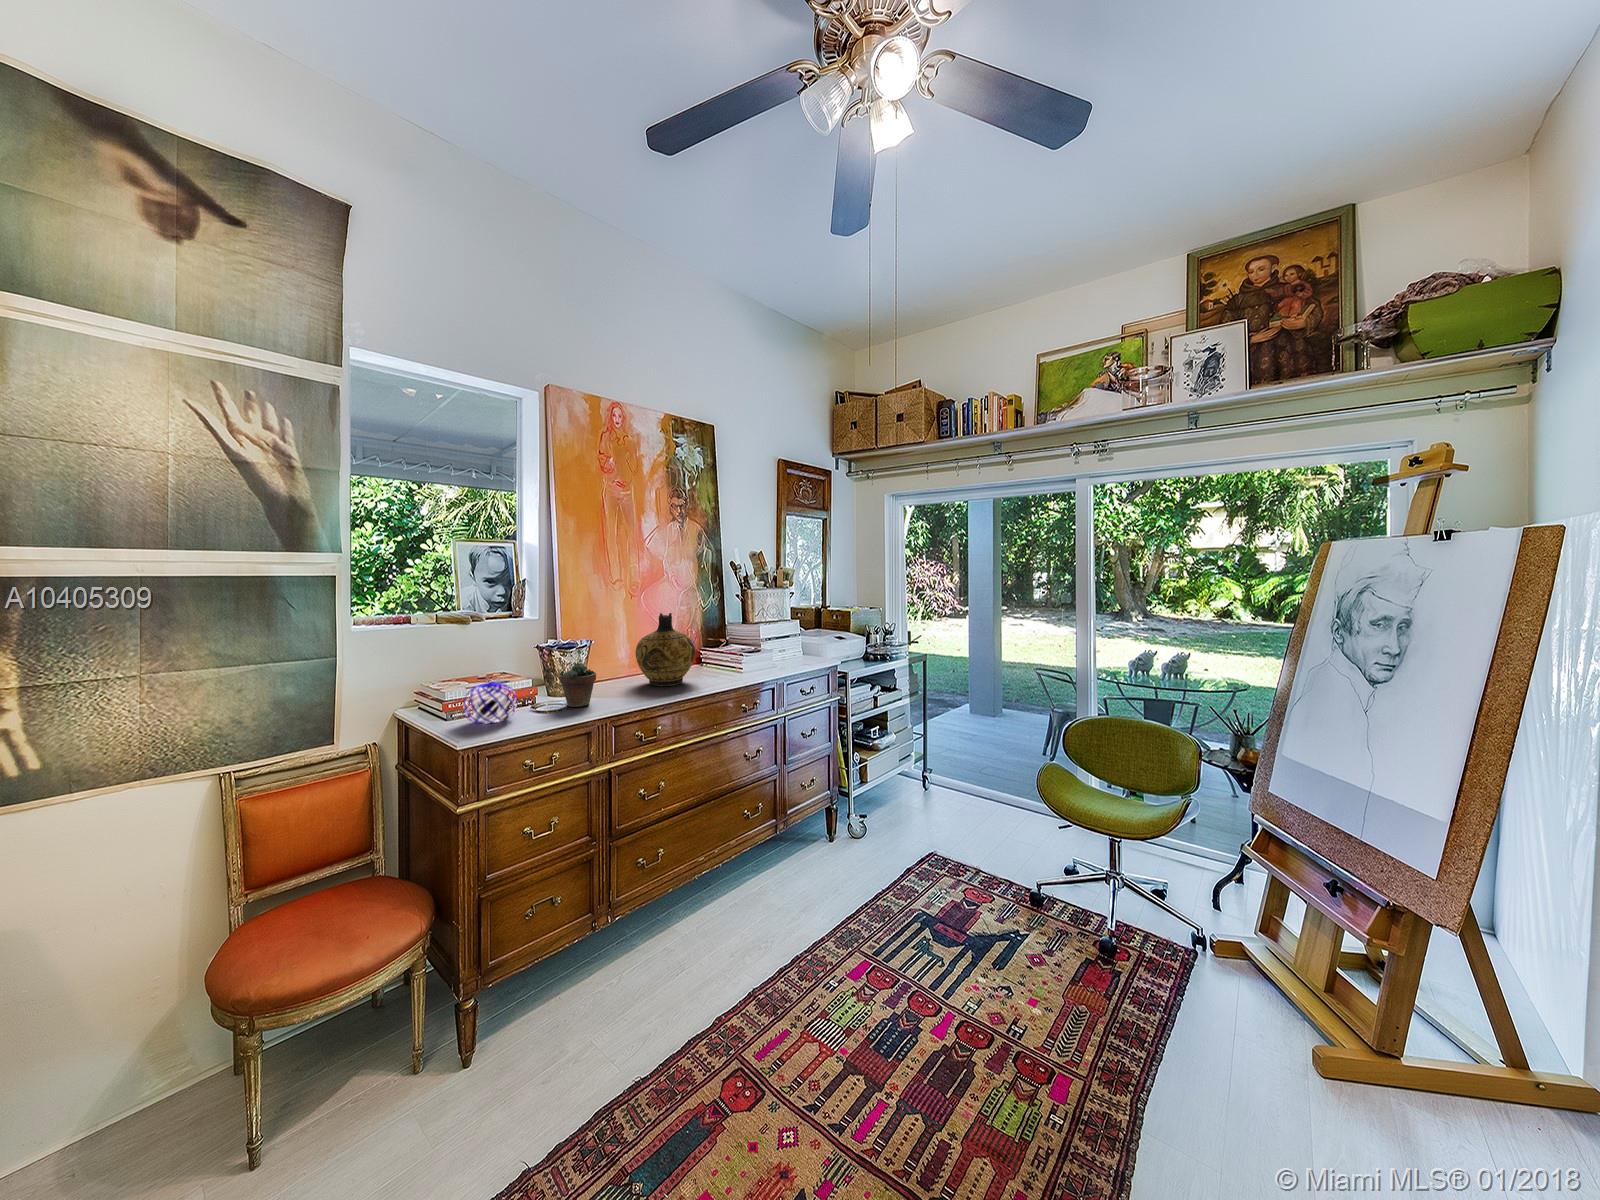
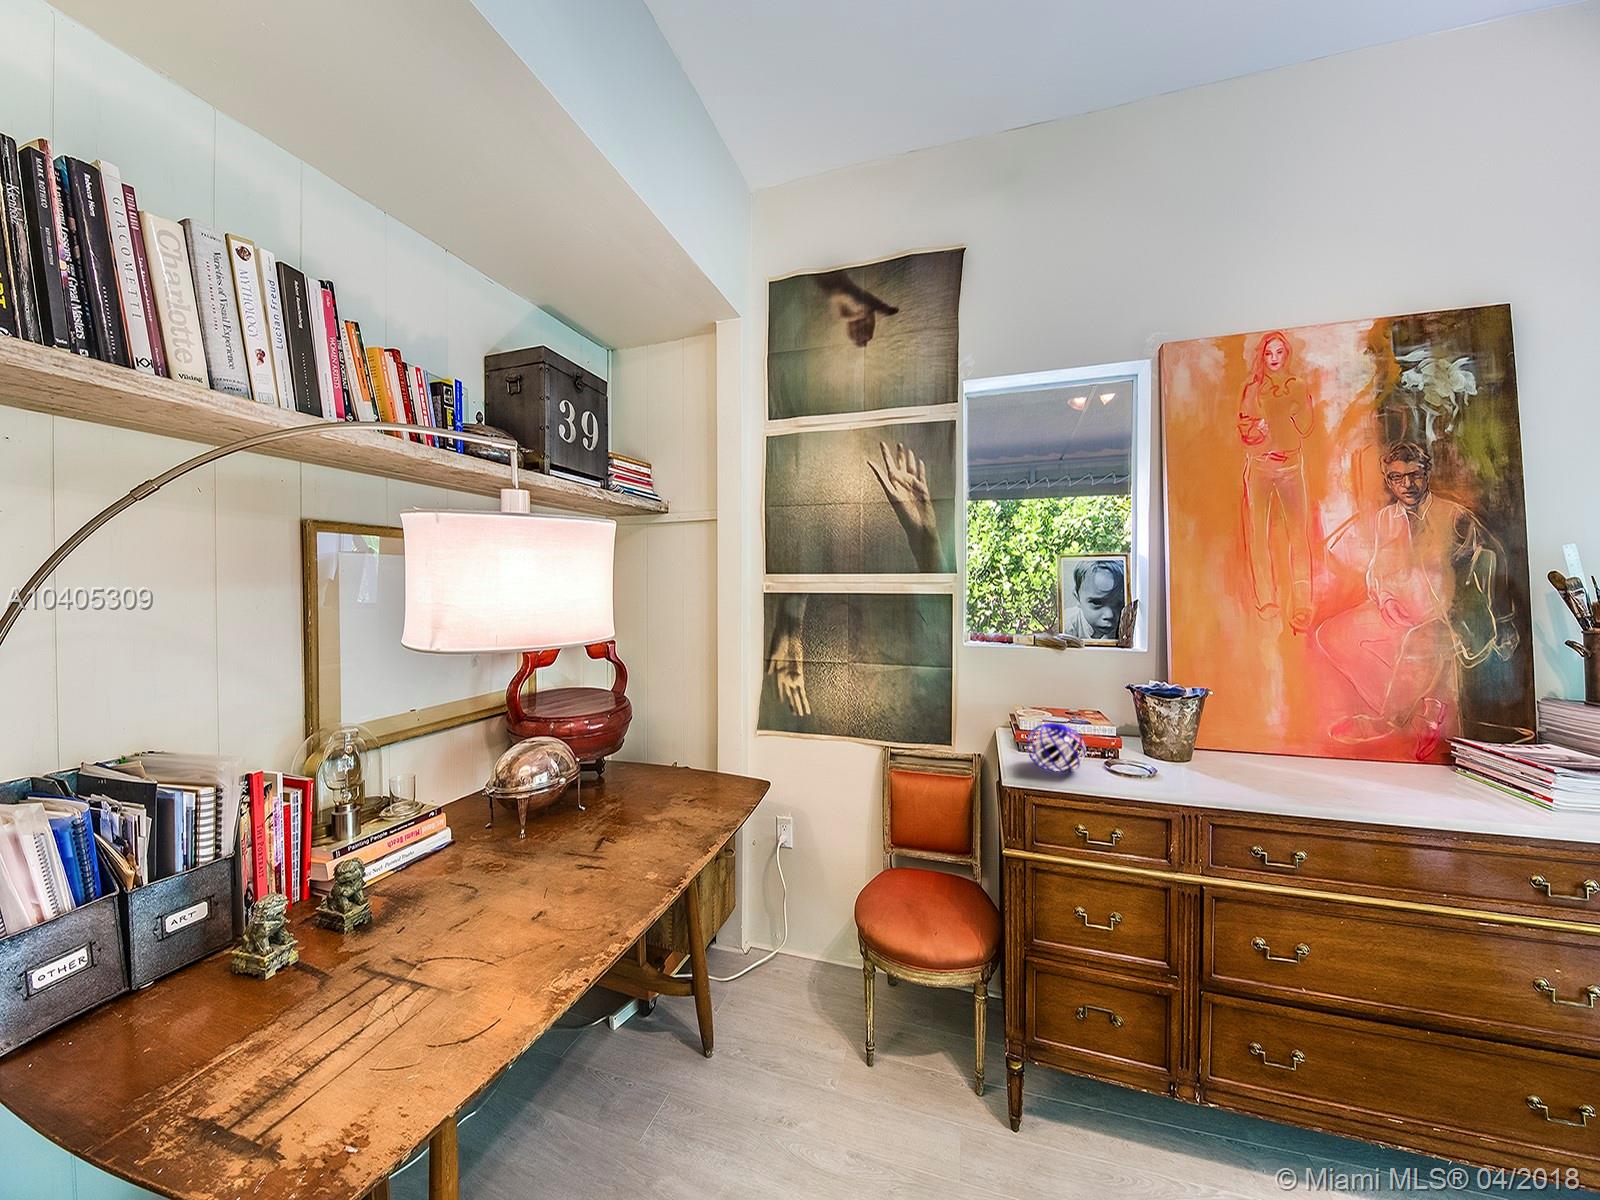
ceramic jug: present [635,613,695,686] -> none [1291,670,1423,792]
succulent plant: present [559,648,596,707] -> none [1148,704,1203,783]

